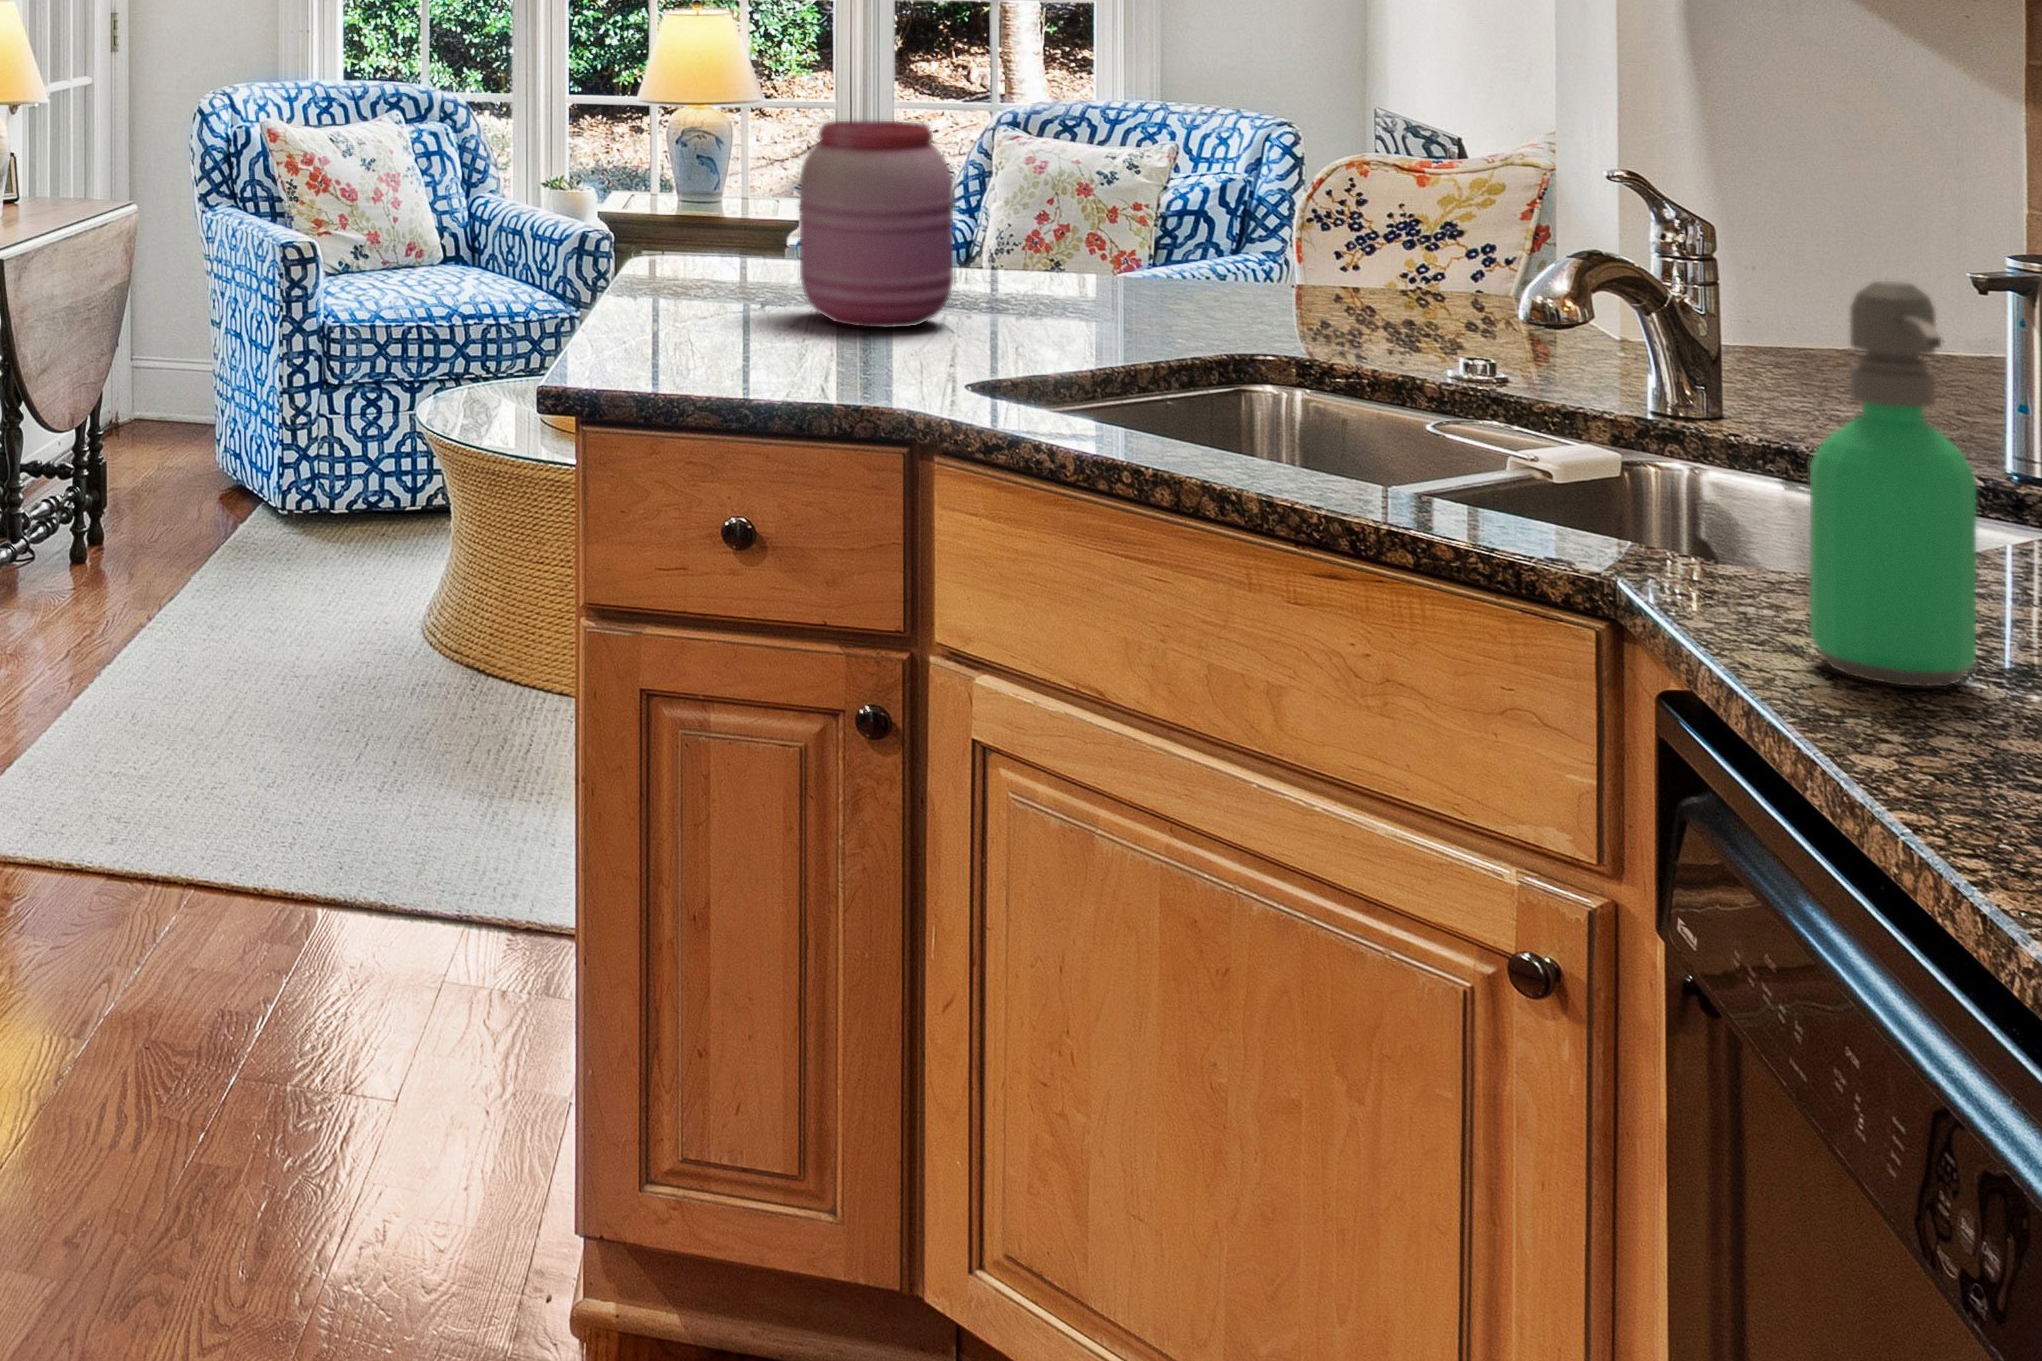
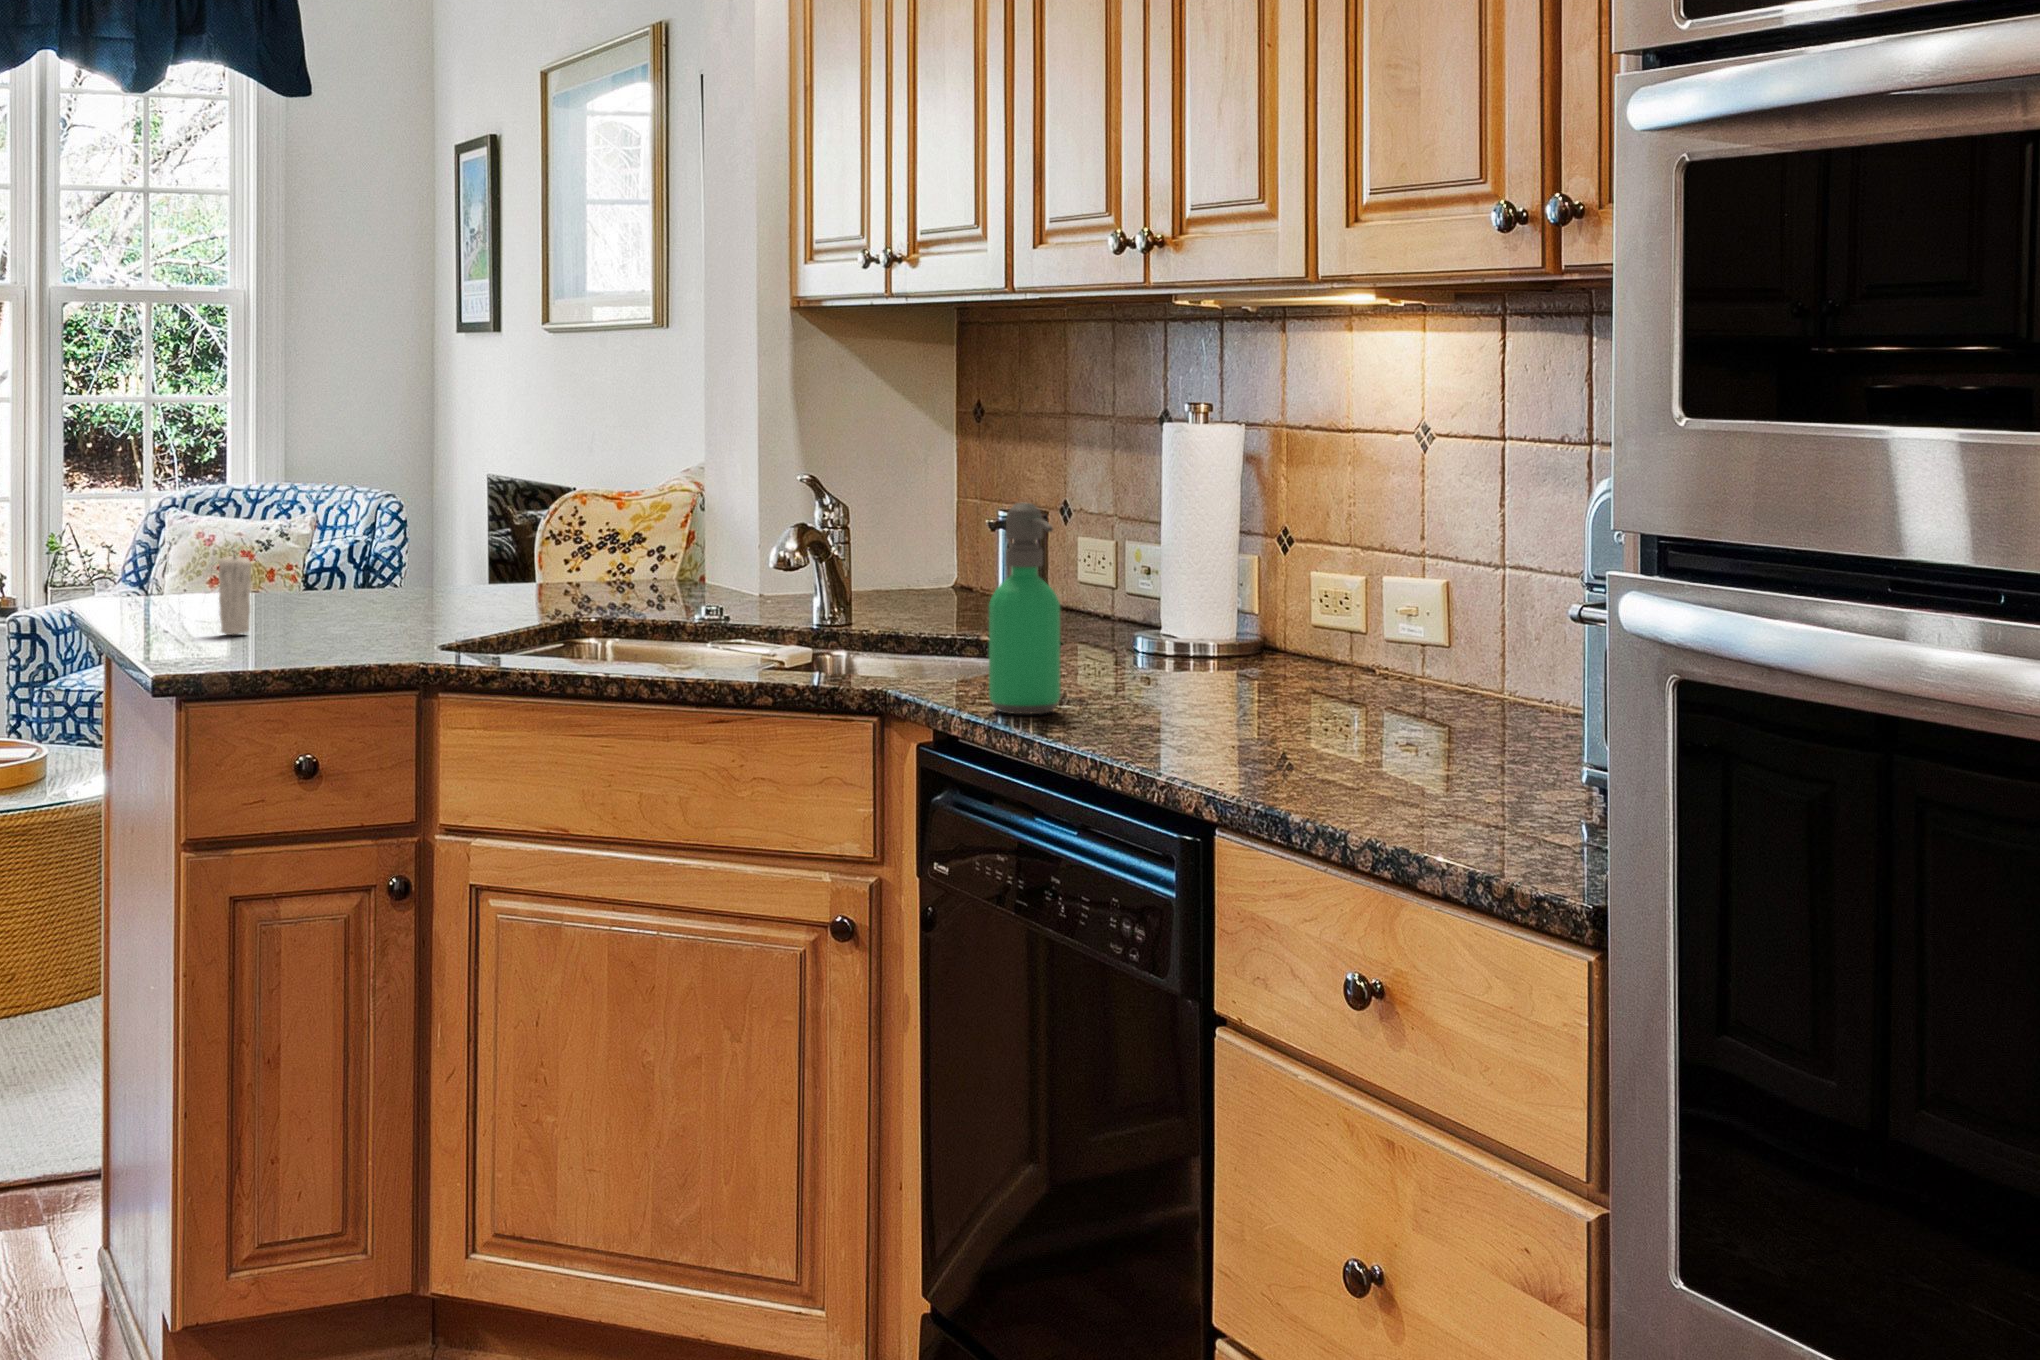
jar: present [800,121,953,327] -> none [255,471,367,625]
candle: none [724,212,767,334] -> present [219,555,251,635]

